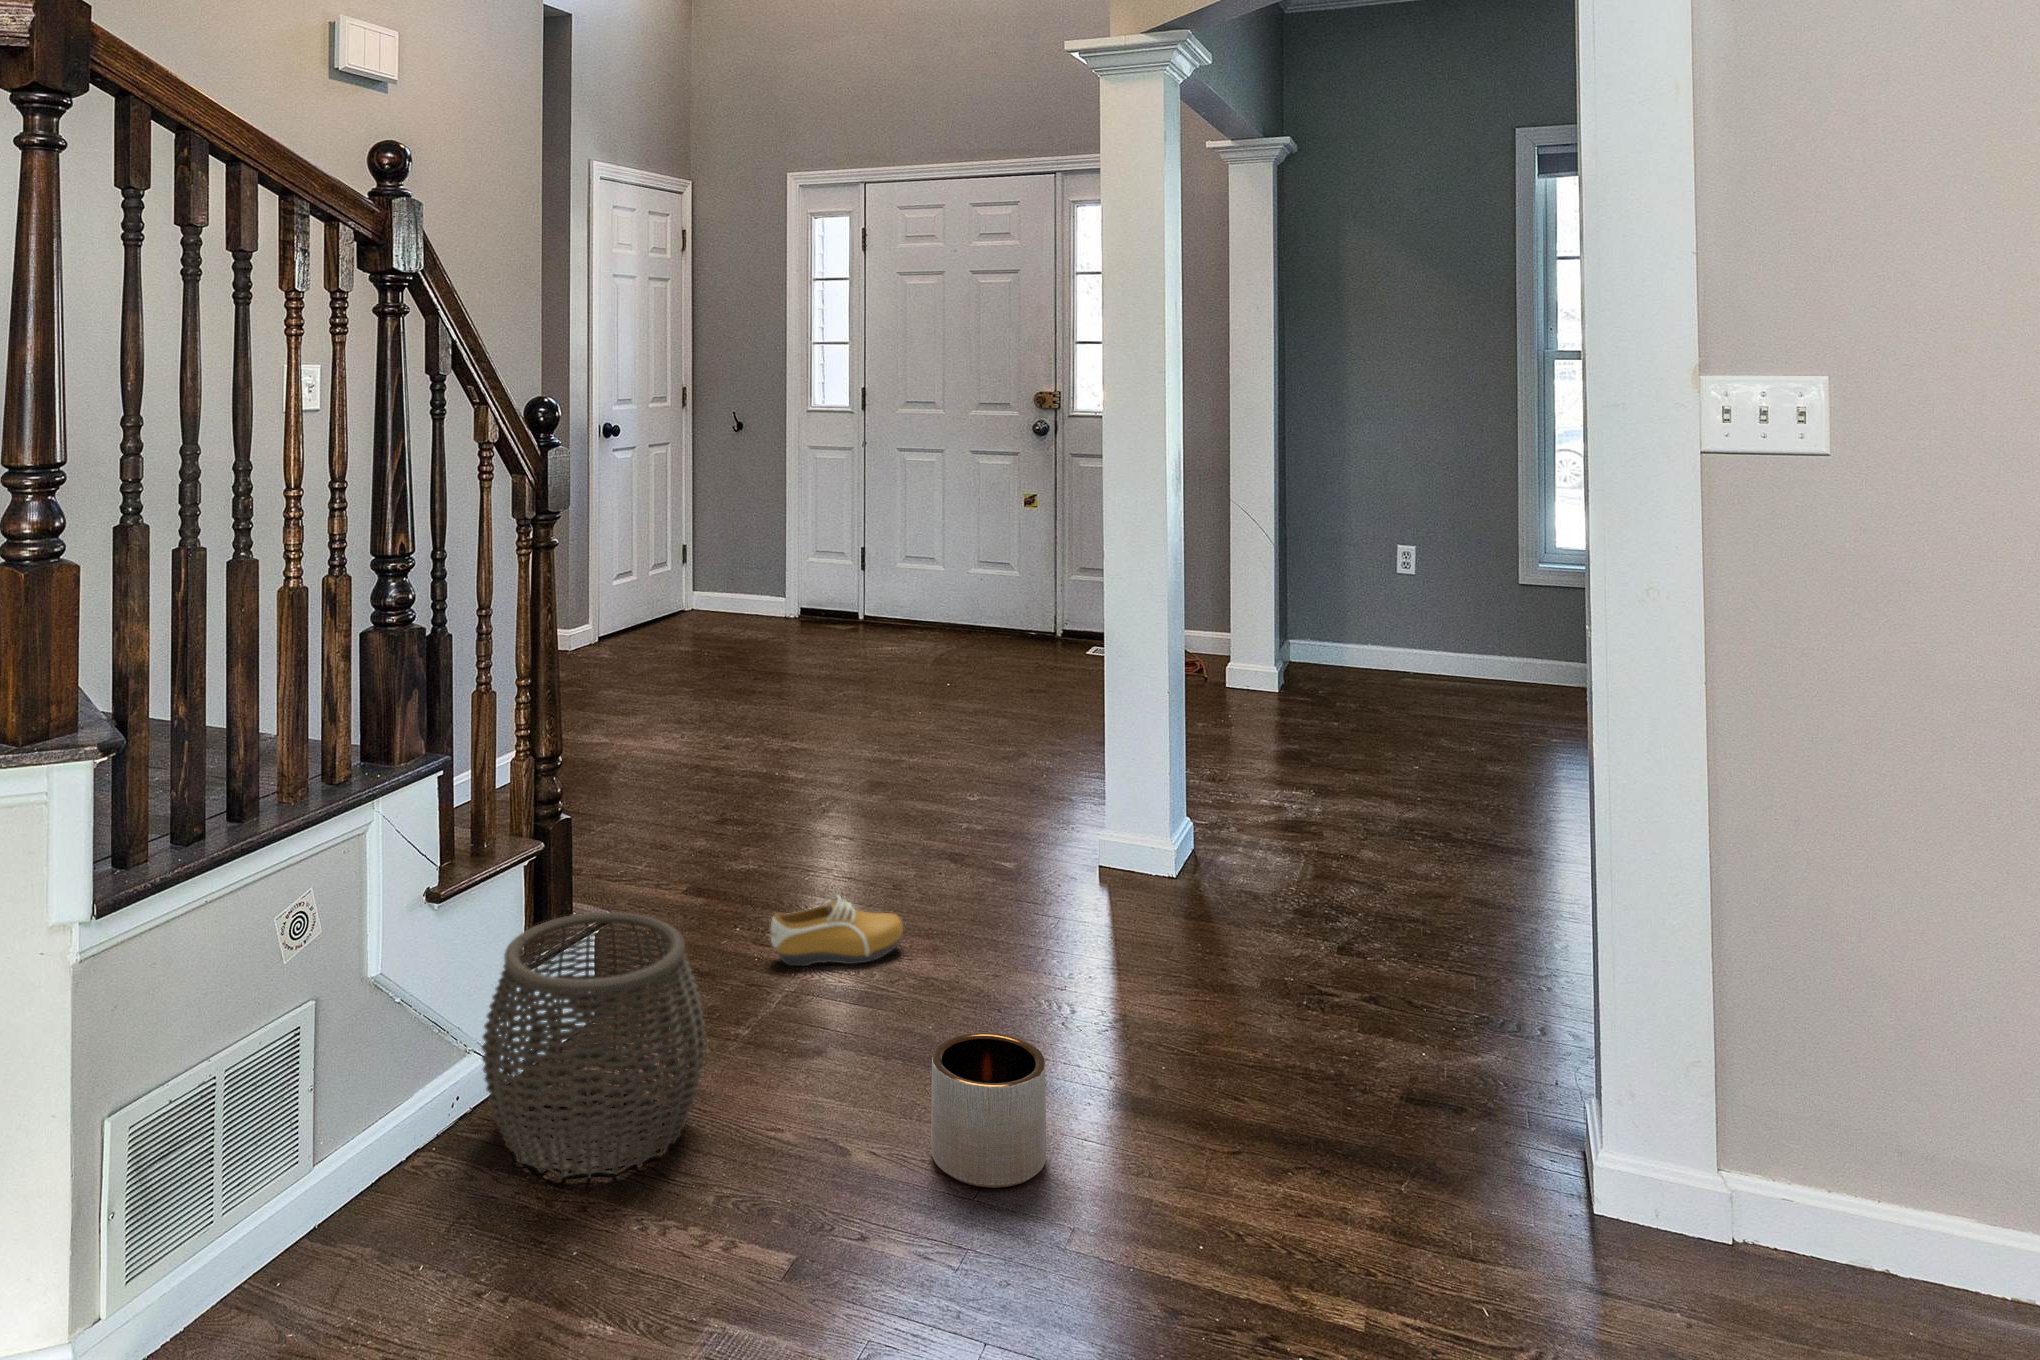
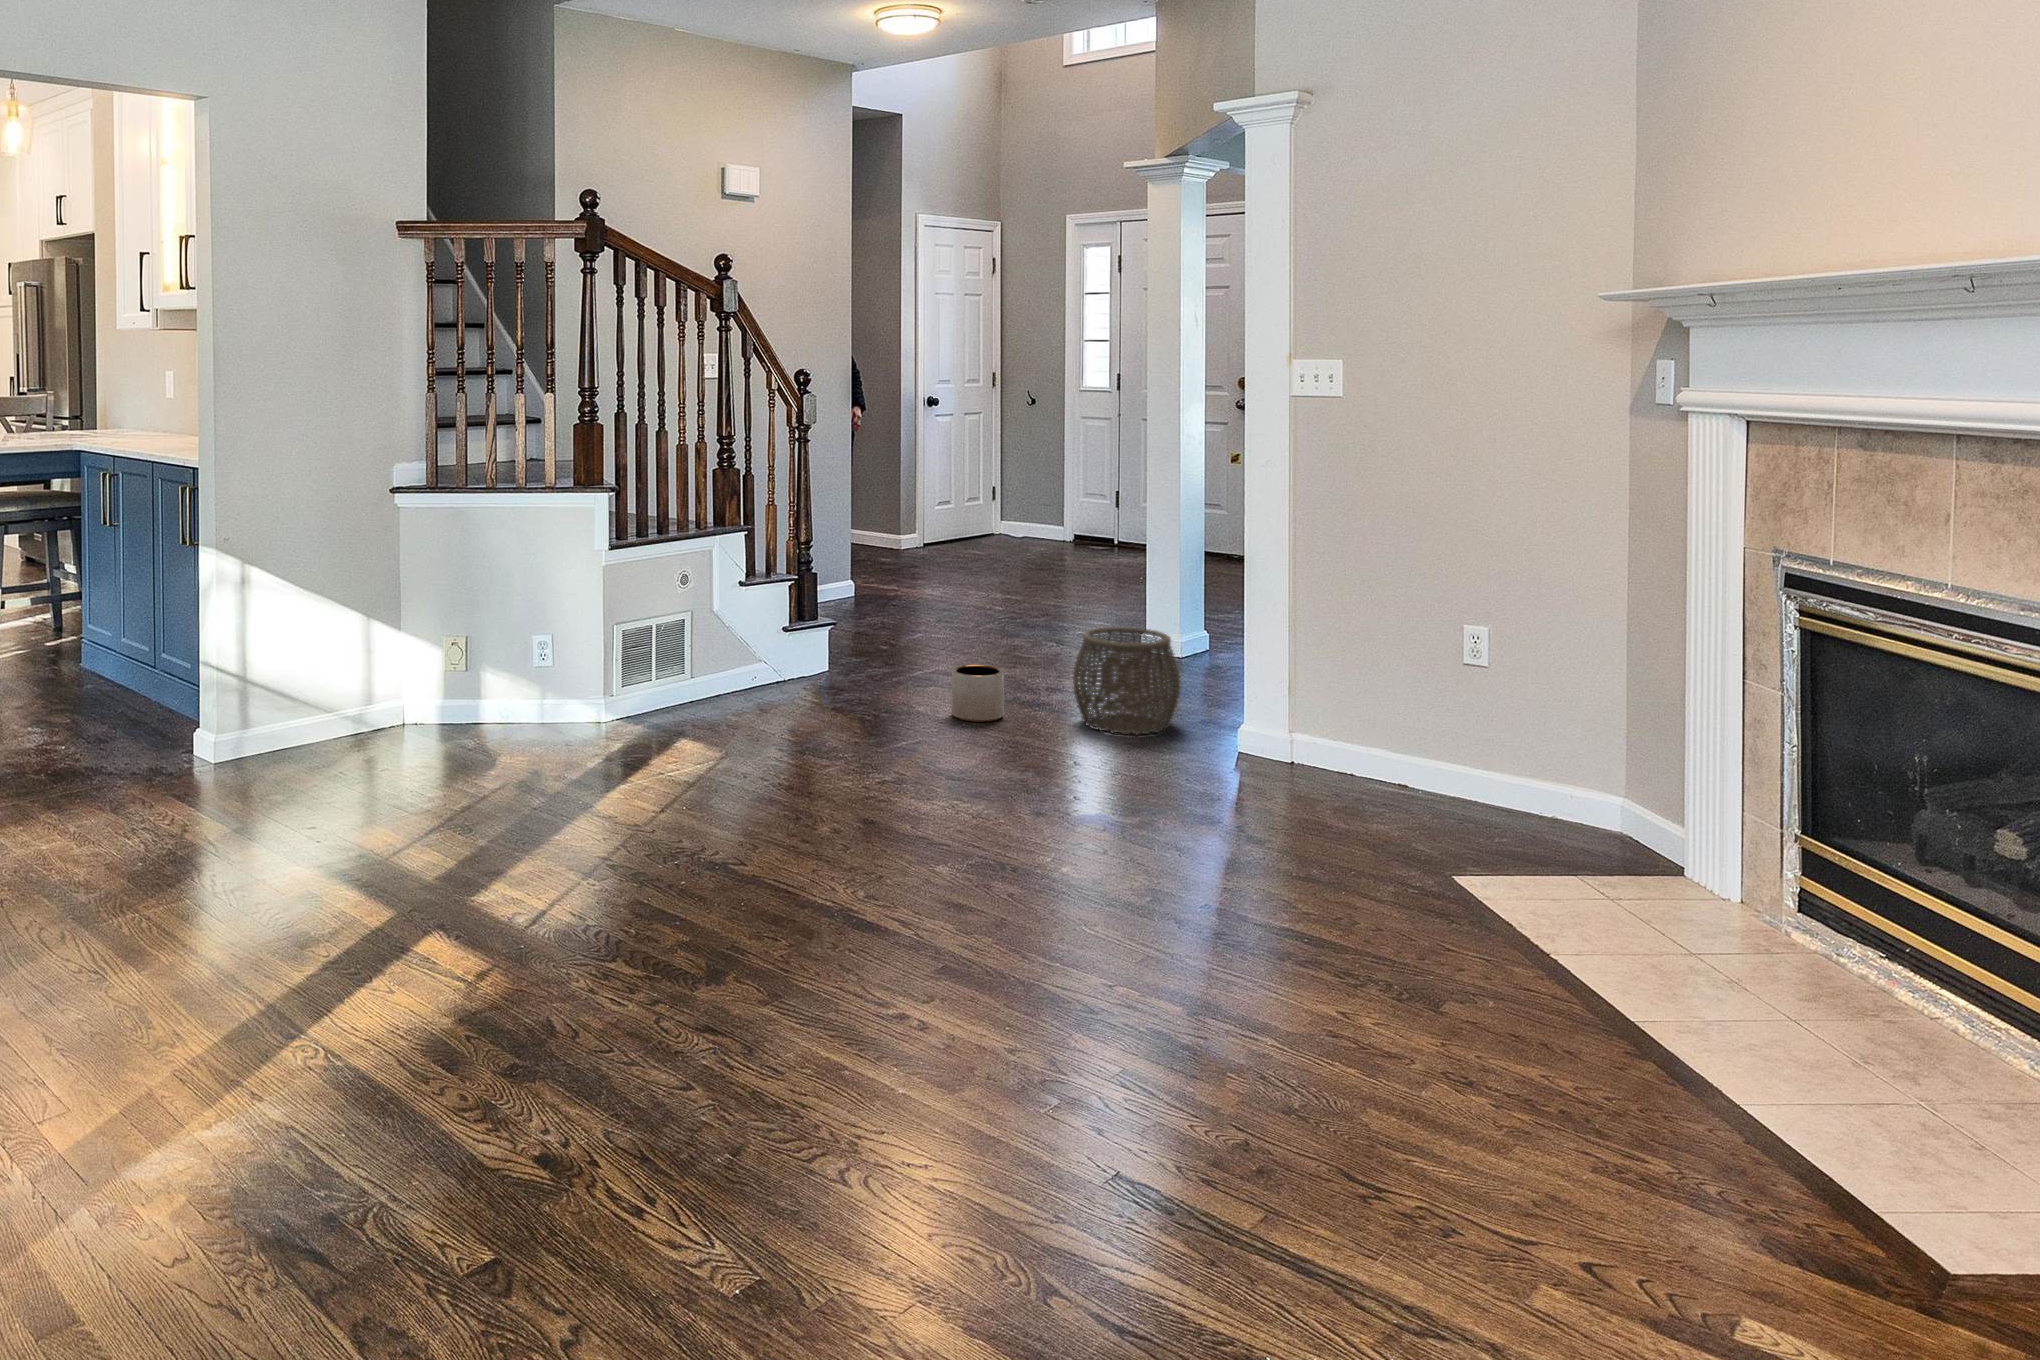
shoe: present [770,895,903,966] -> none [927,633,999,667]
woven basket: present [482,912,706,1178] -> present [1073,627,1180,734]

